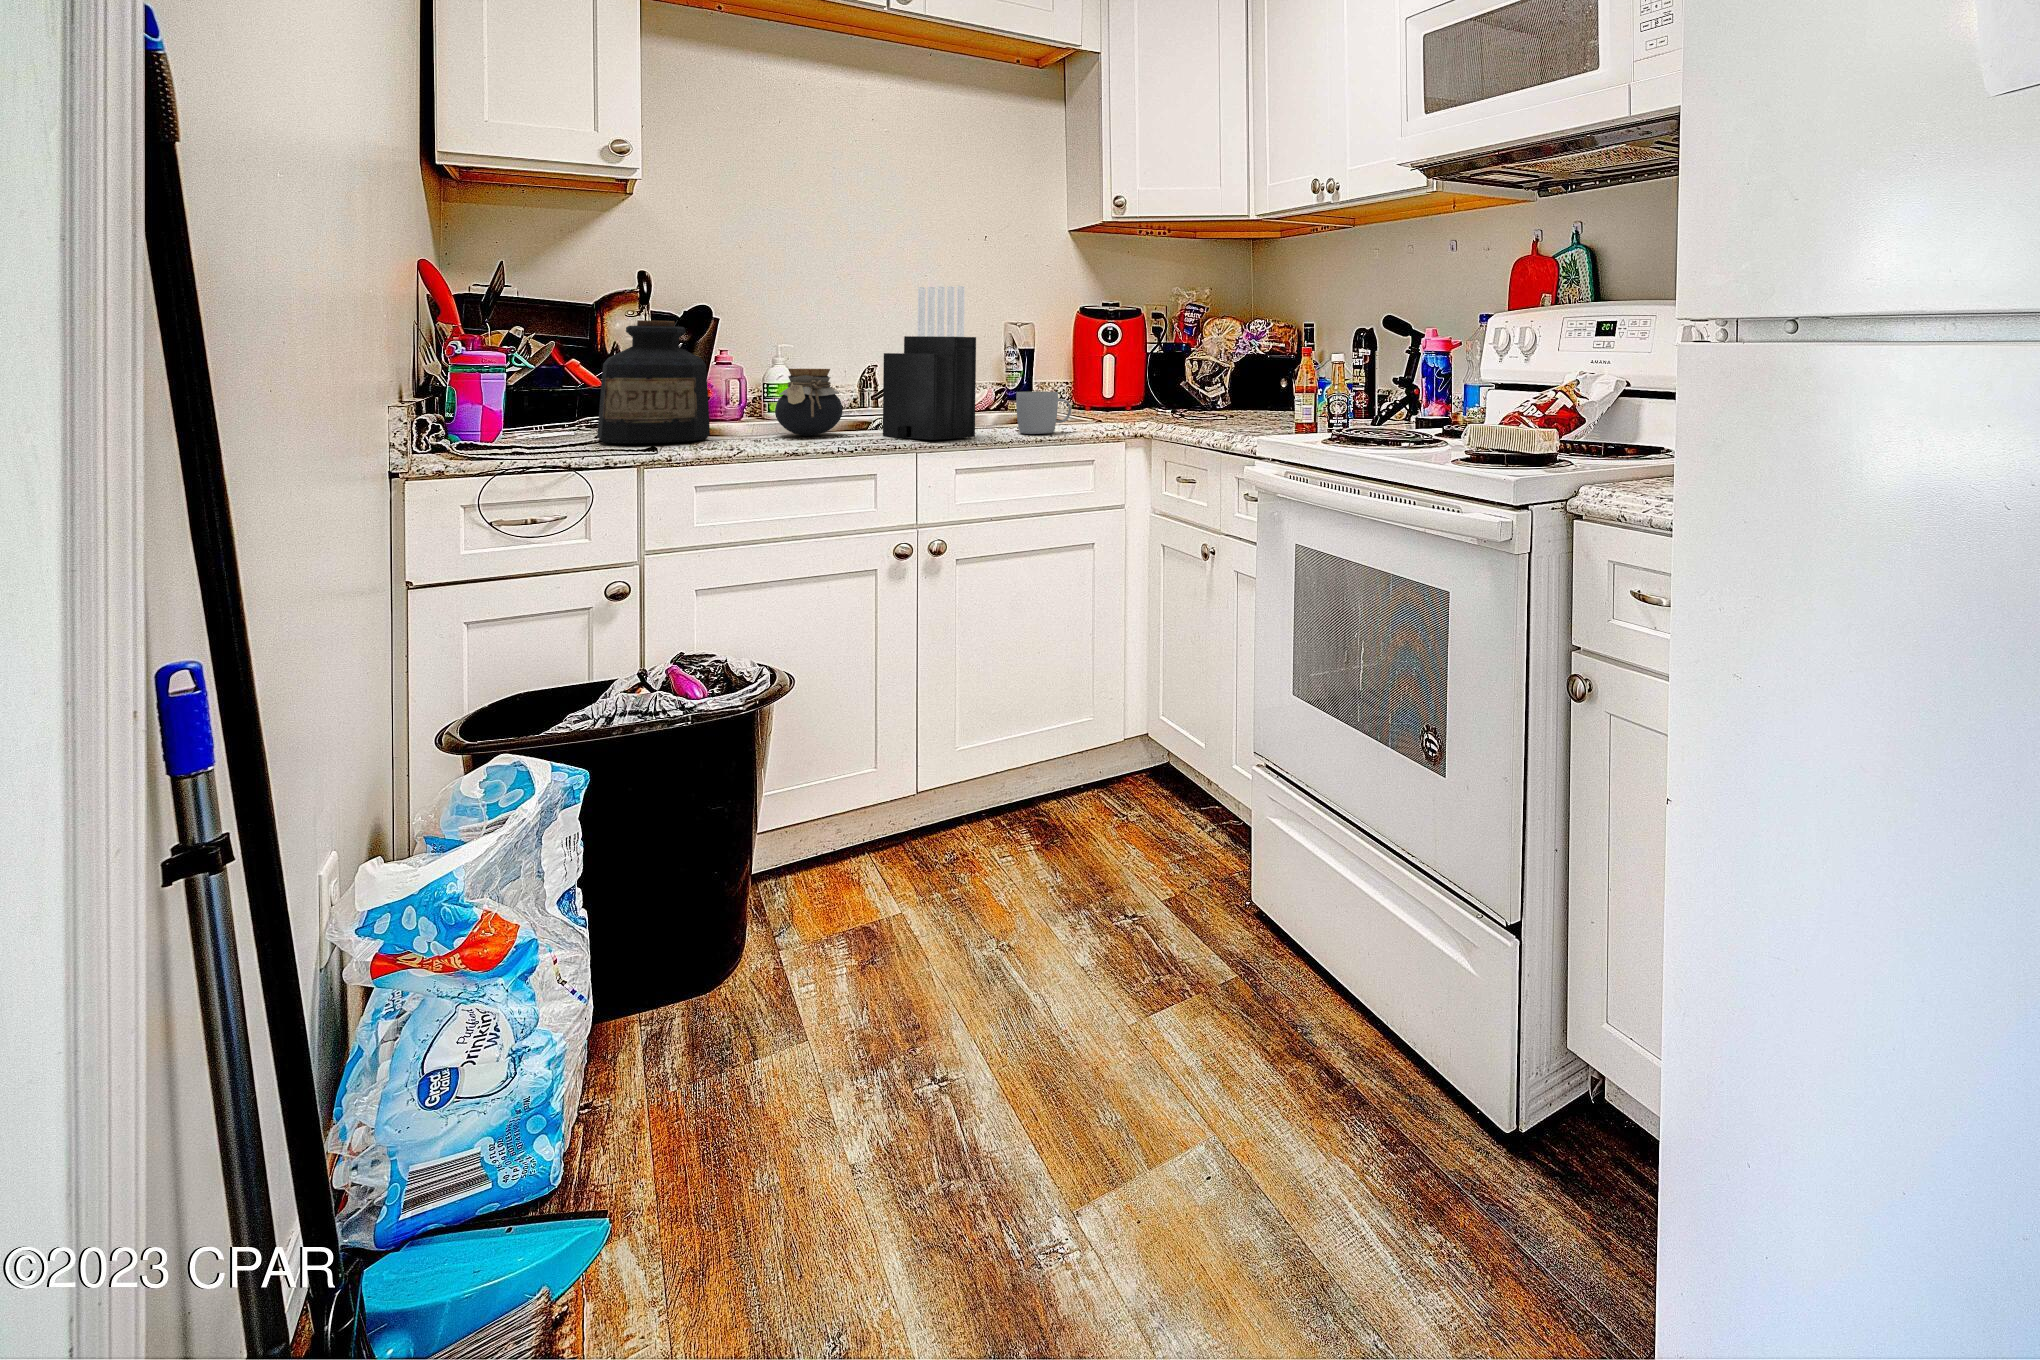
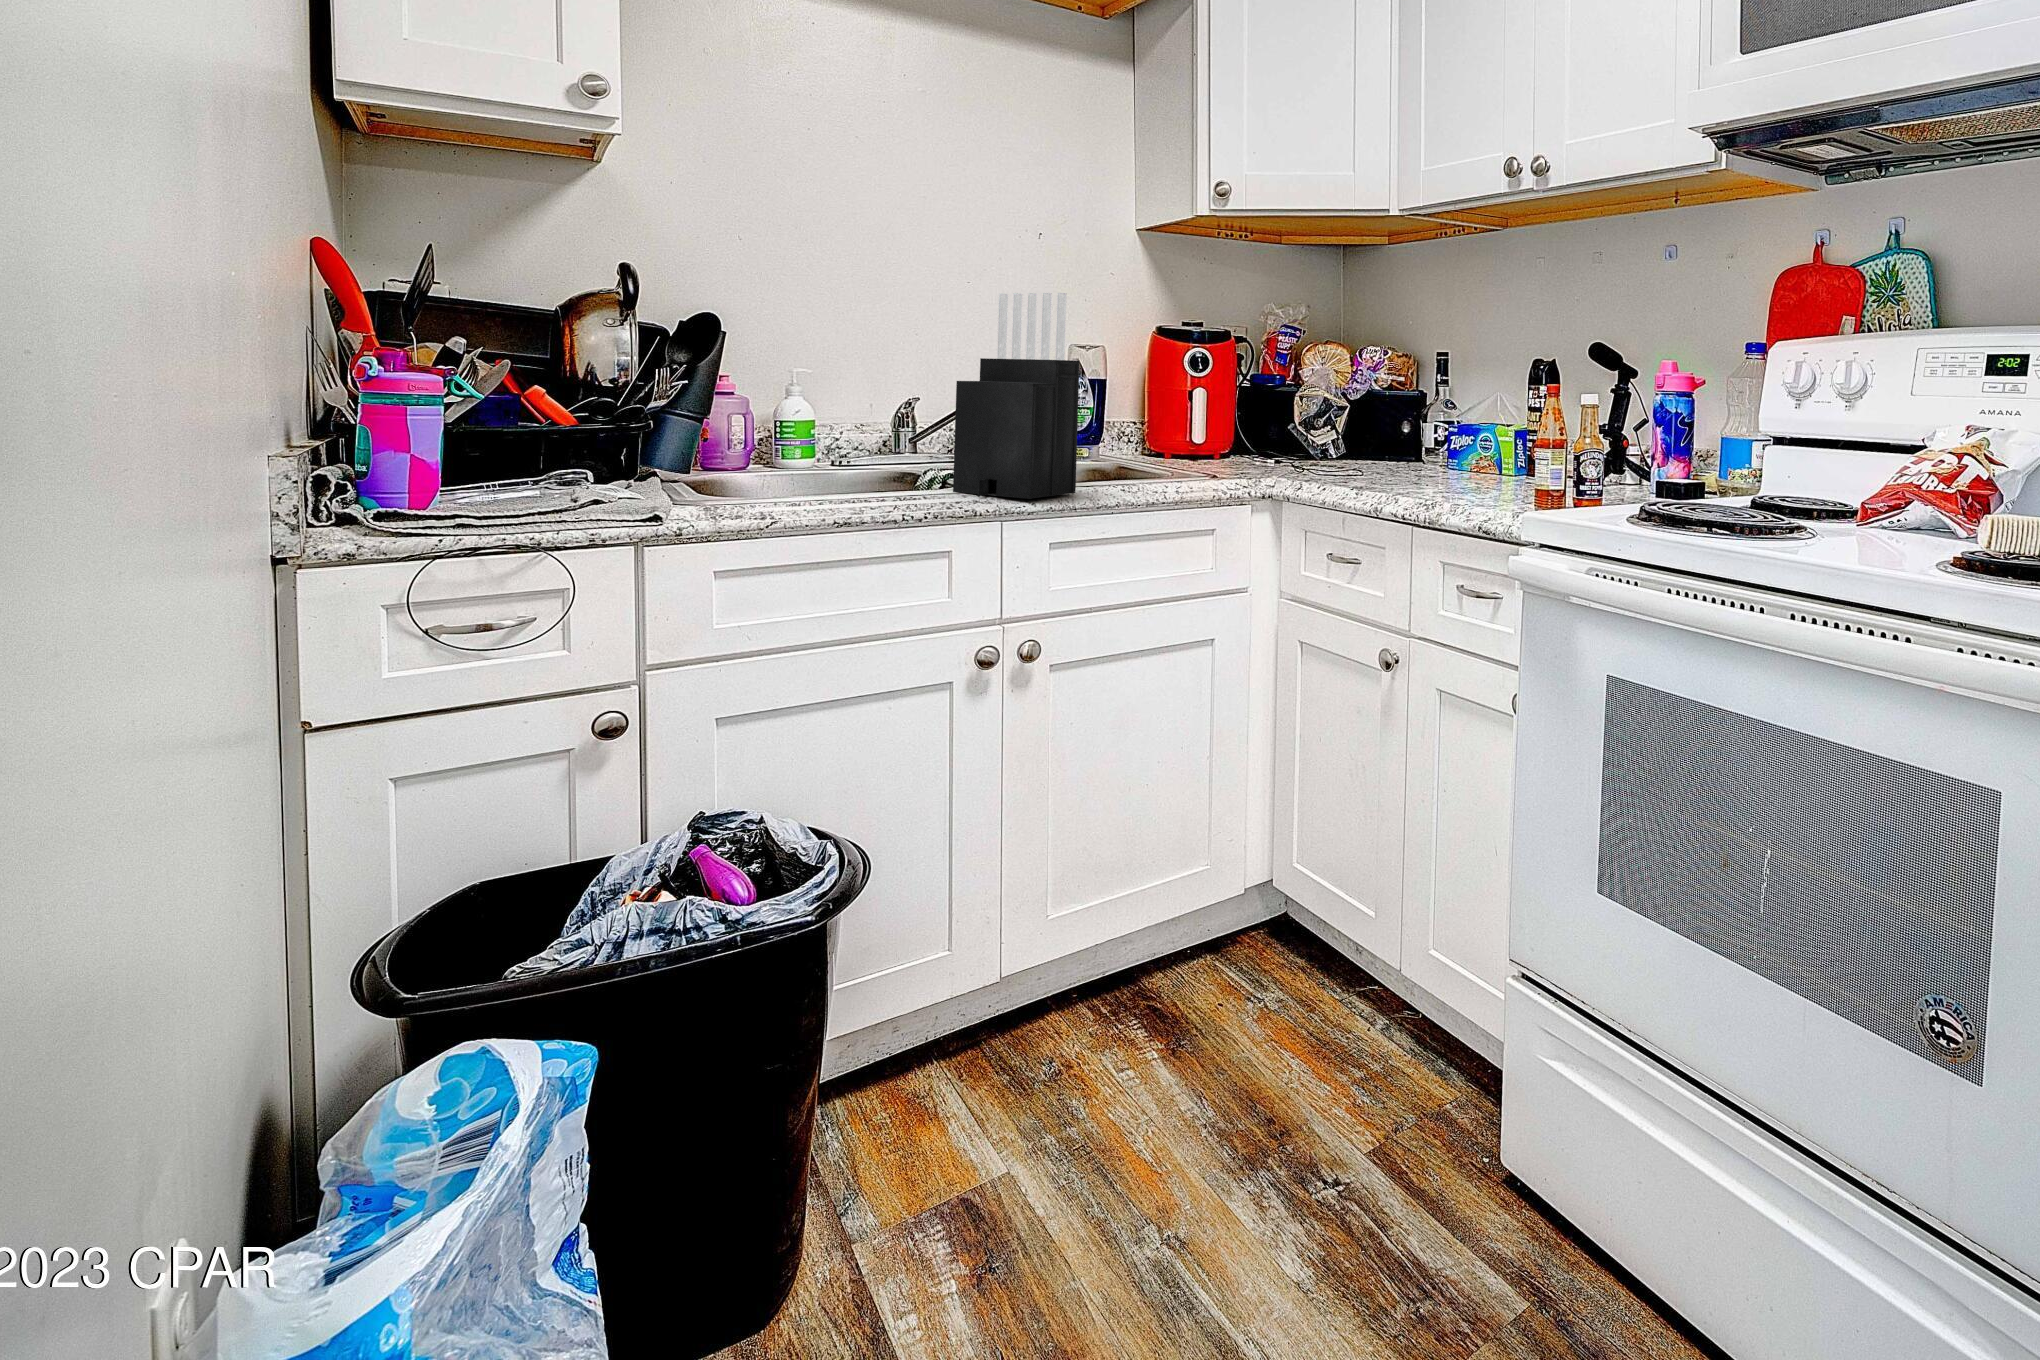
bottle: present [597,320,710,444] -> none [576,334,730,508]
jar: present [775,369,843,436] -> none [814,401,901,492]
mug: present [1016,391,1071,434] -> none [1118,431,1182,487]

